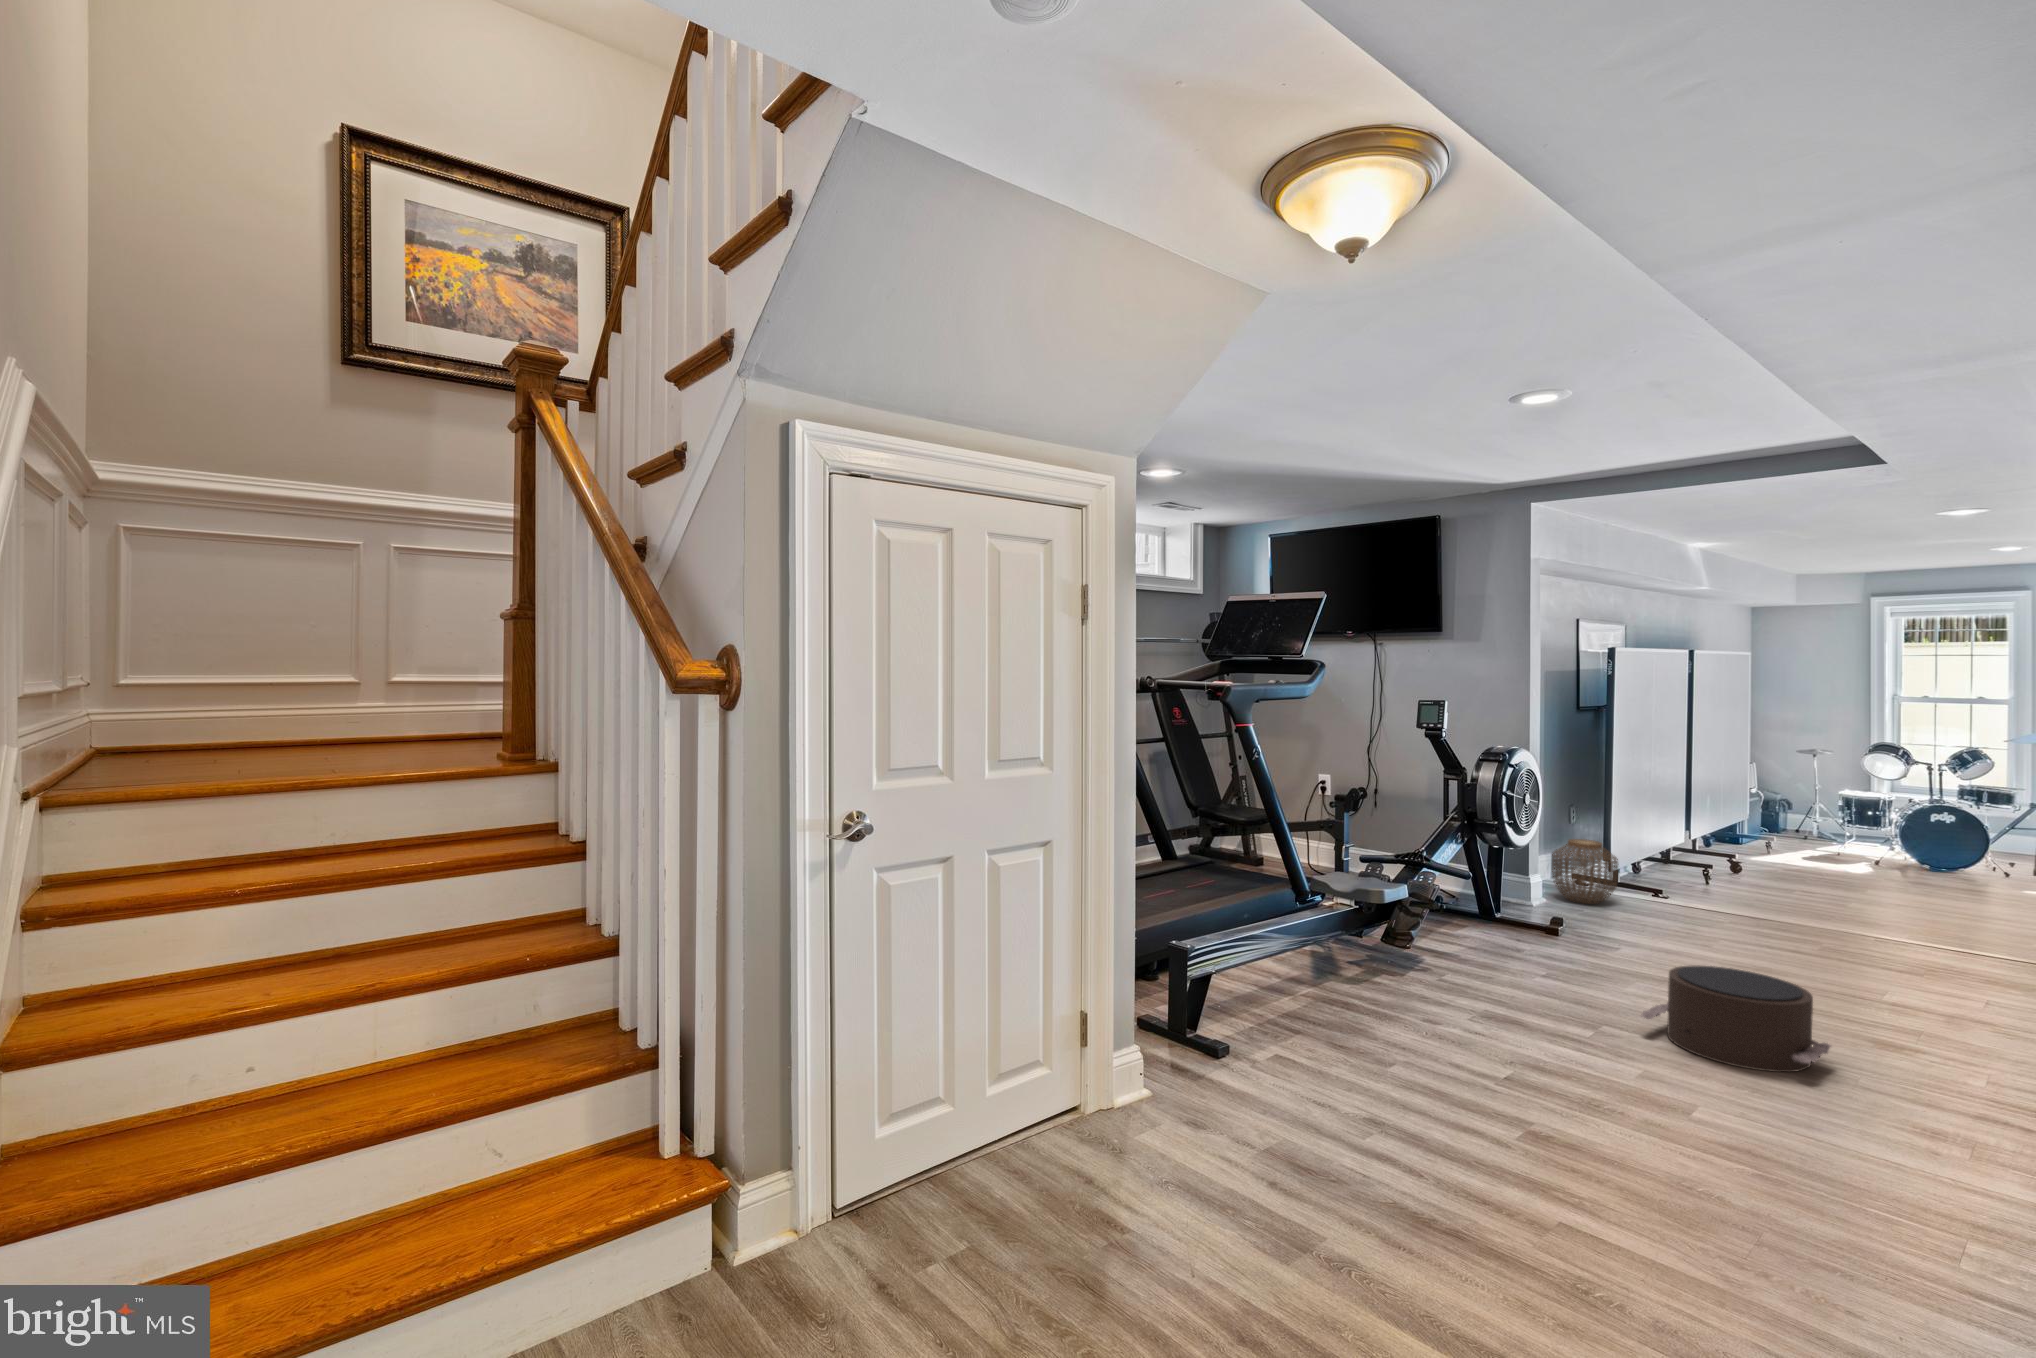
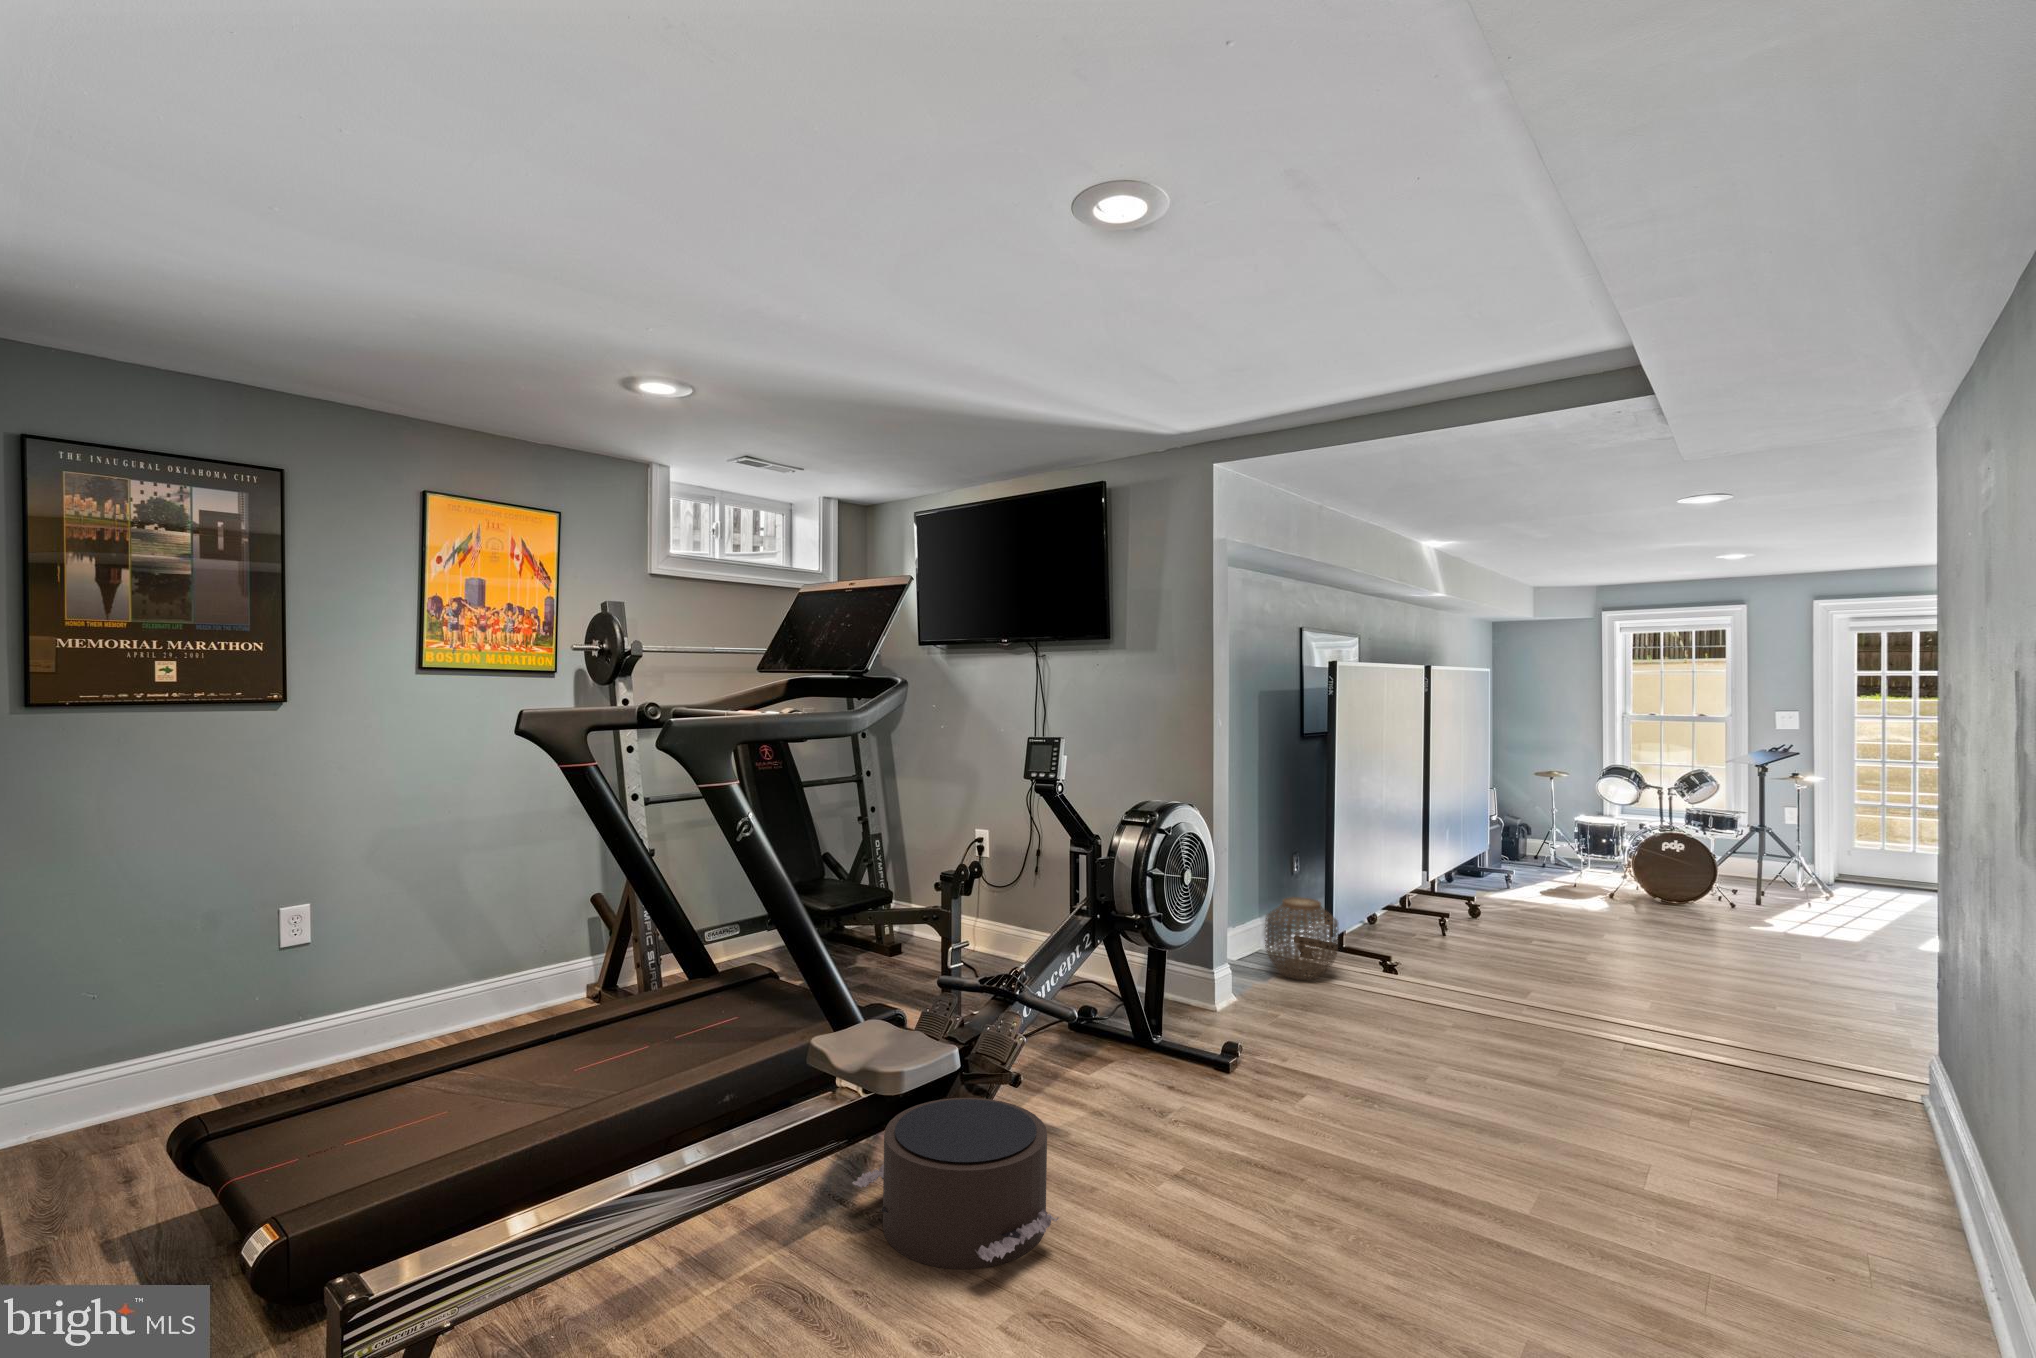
pouf: present [1641,966,1831,1072] -> present [852,1098,1059,1269]

